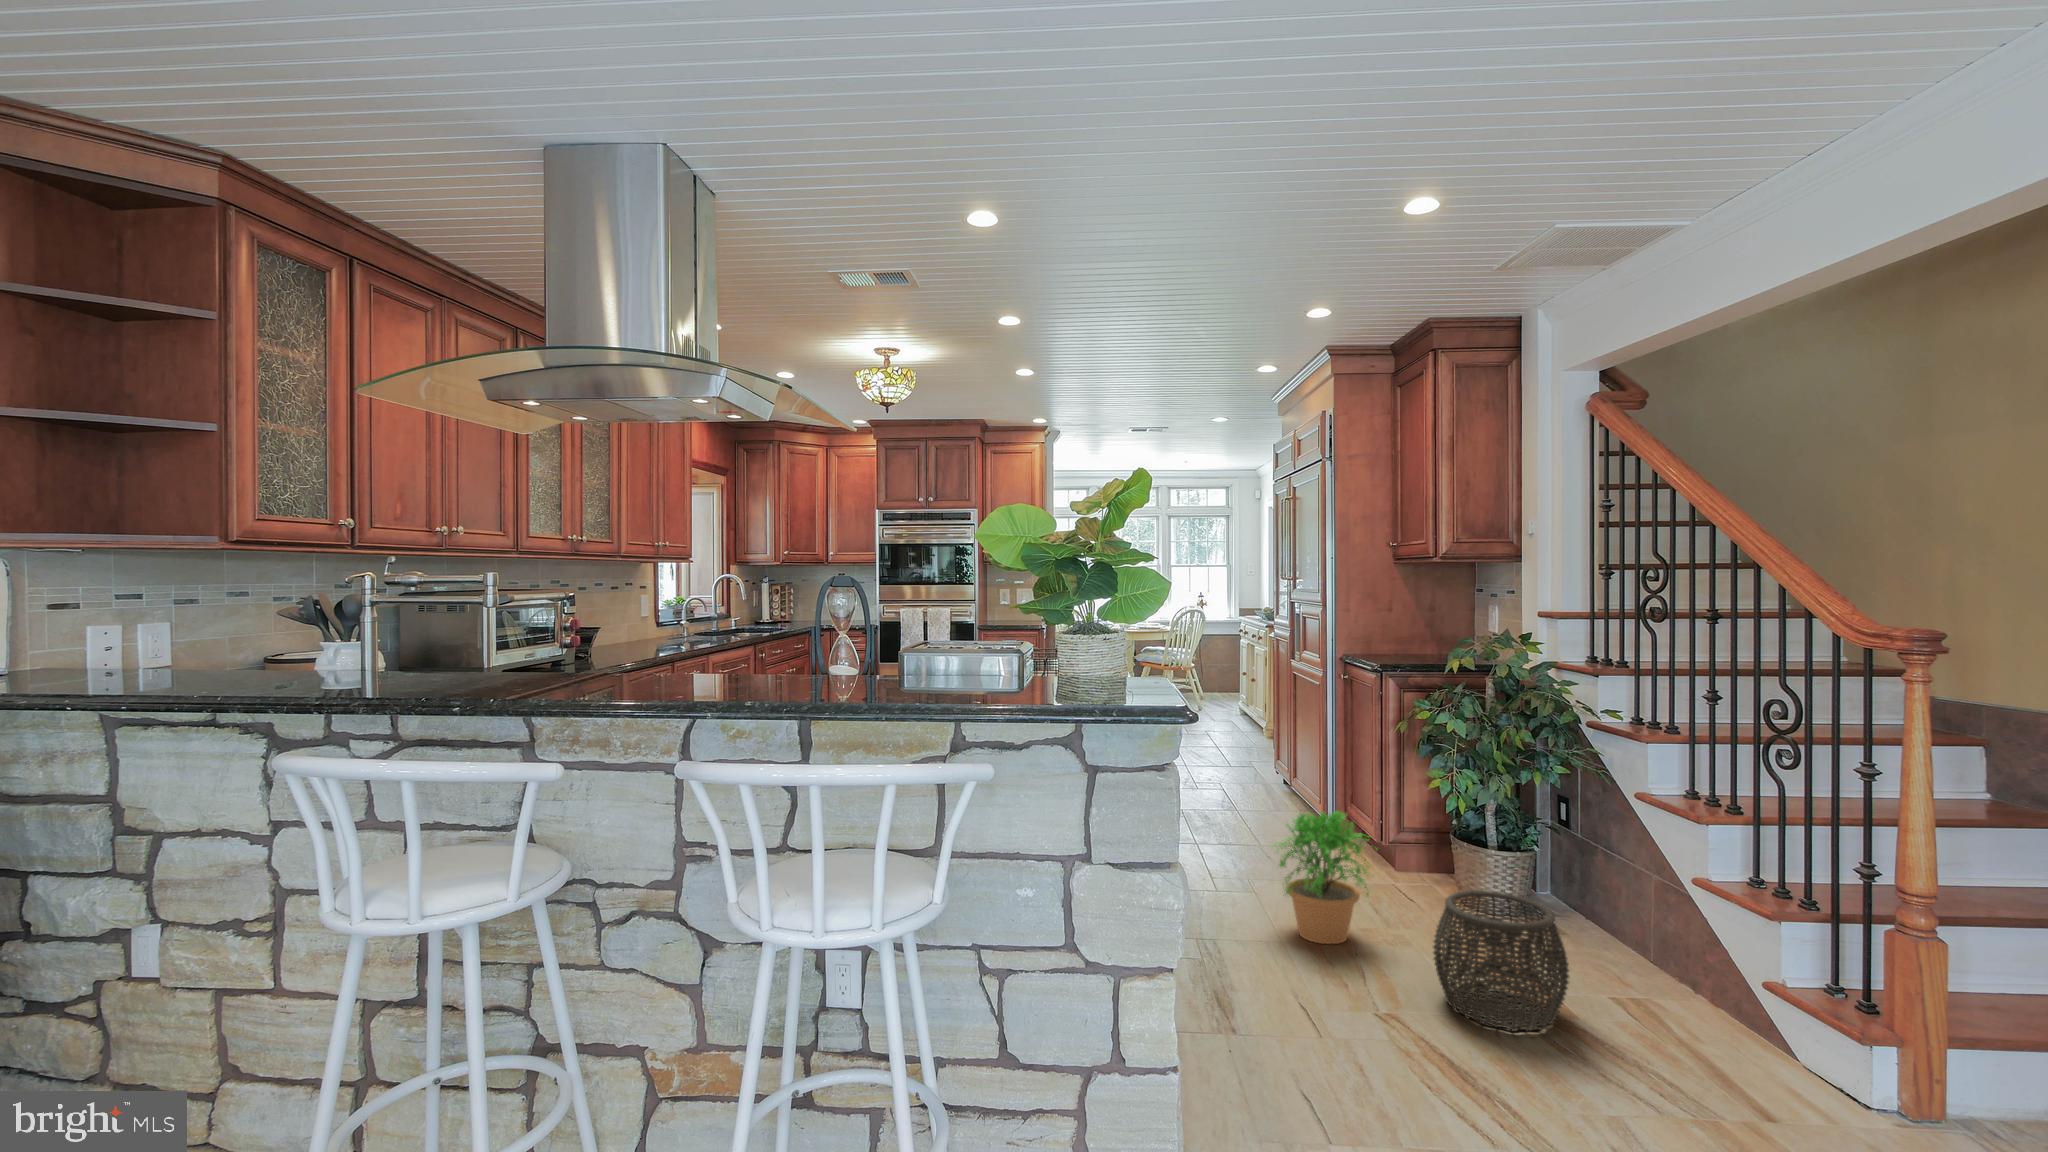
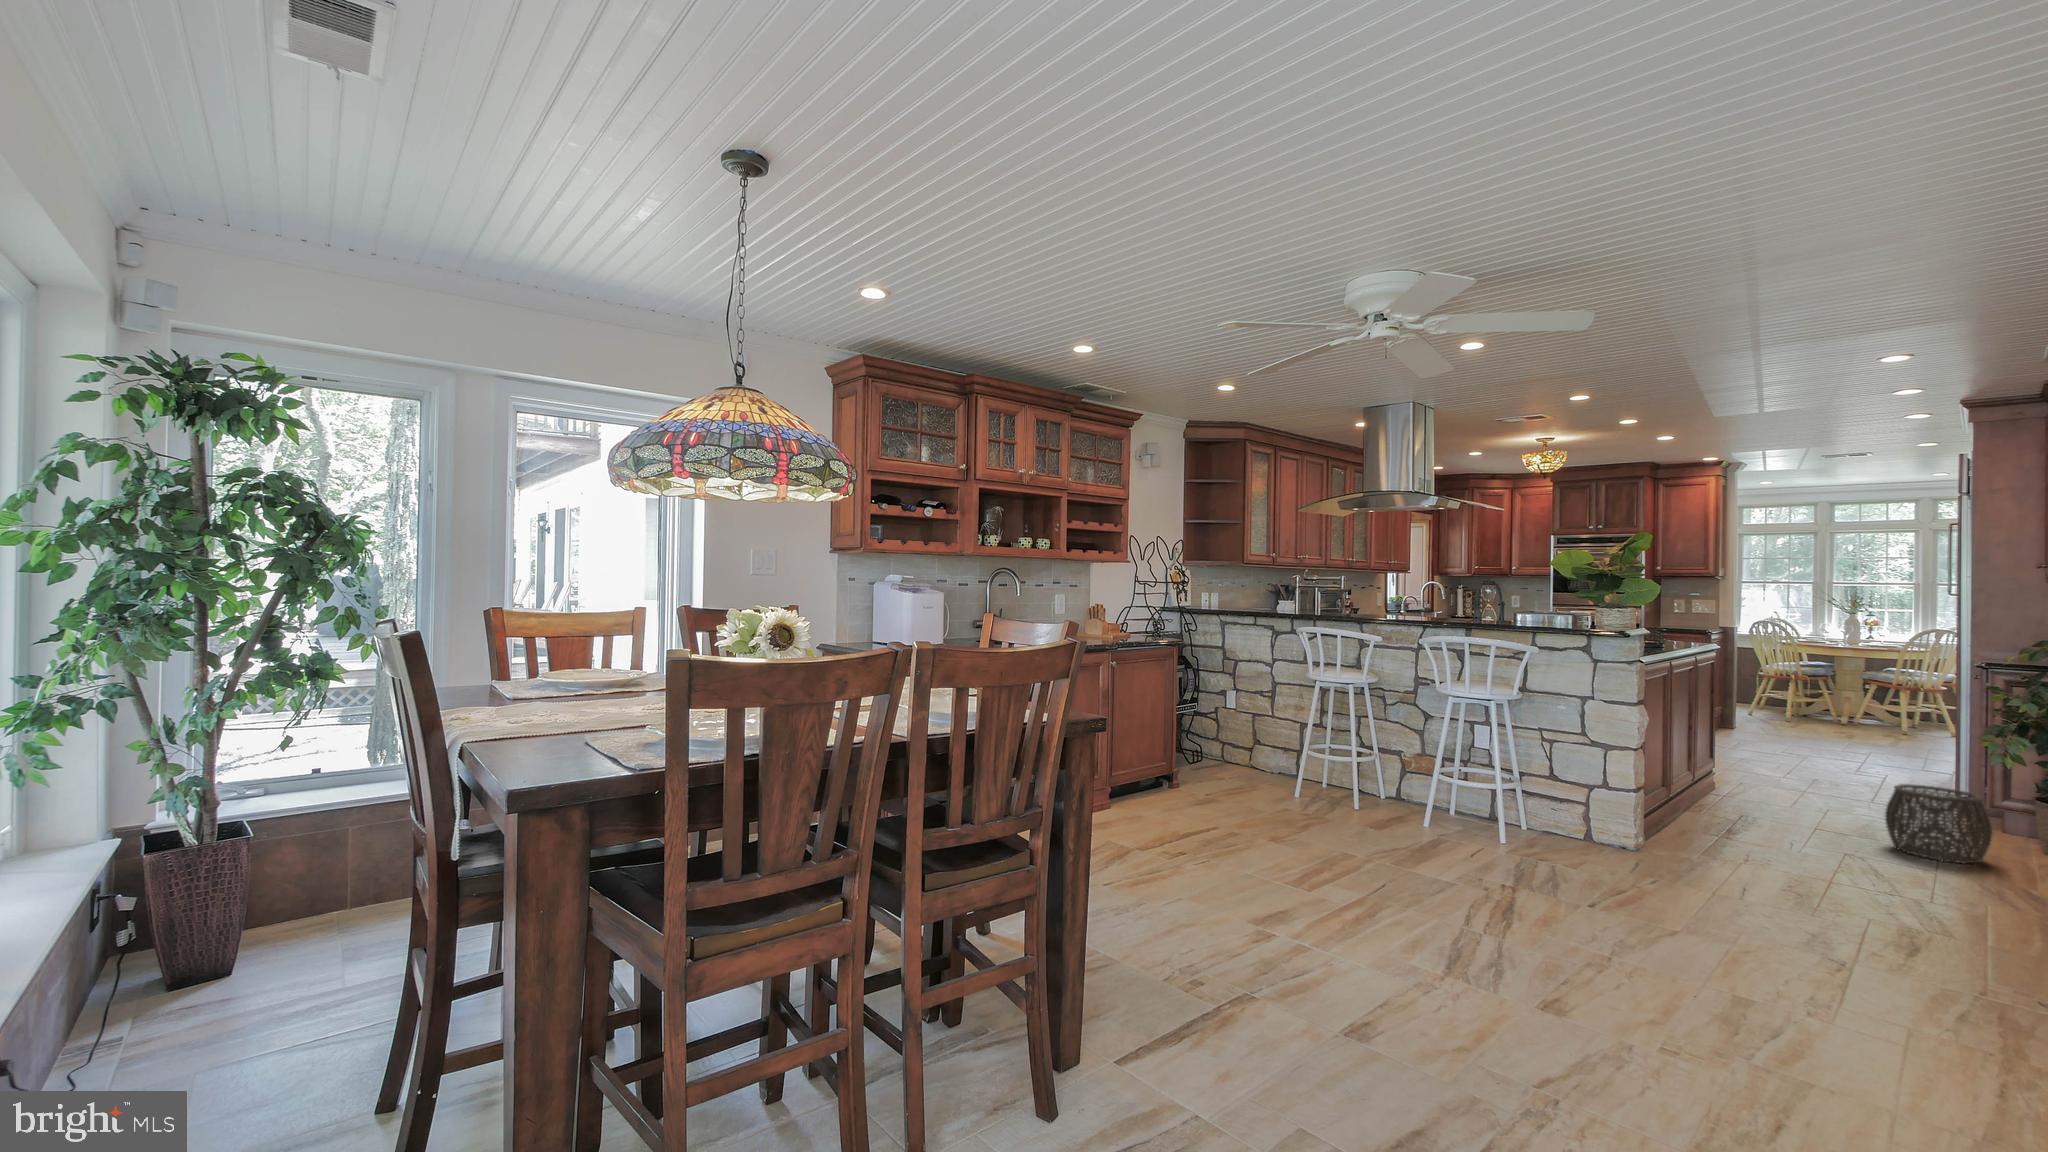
potted plant: present [1279,810,1369,944] -> none [1791,735,1885,822]

